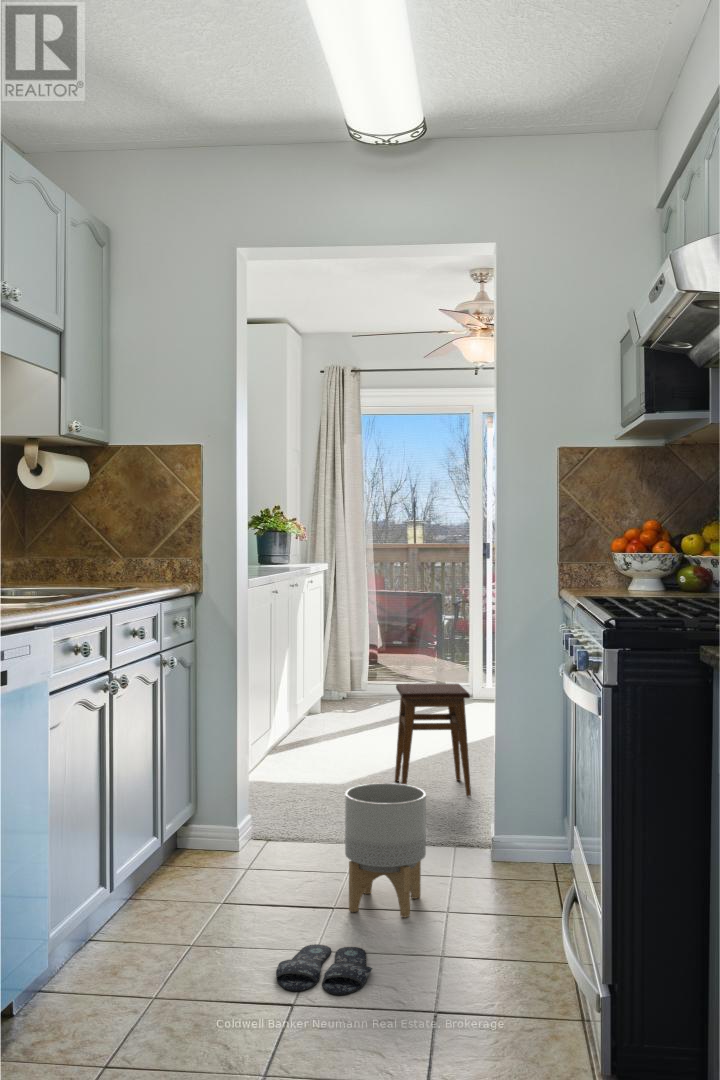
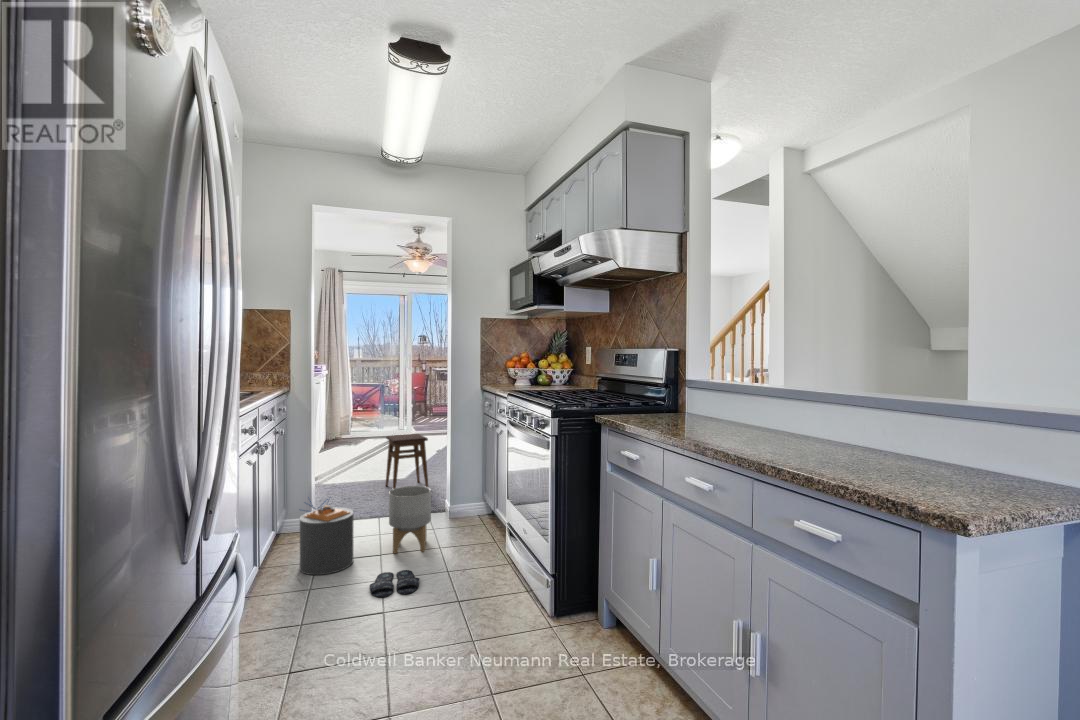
trash can: none [177,778,277,928] -> present [300,497,353,575]

